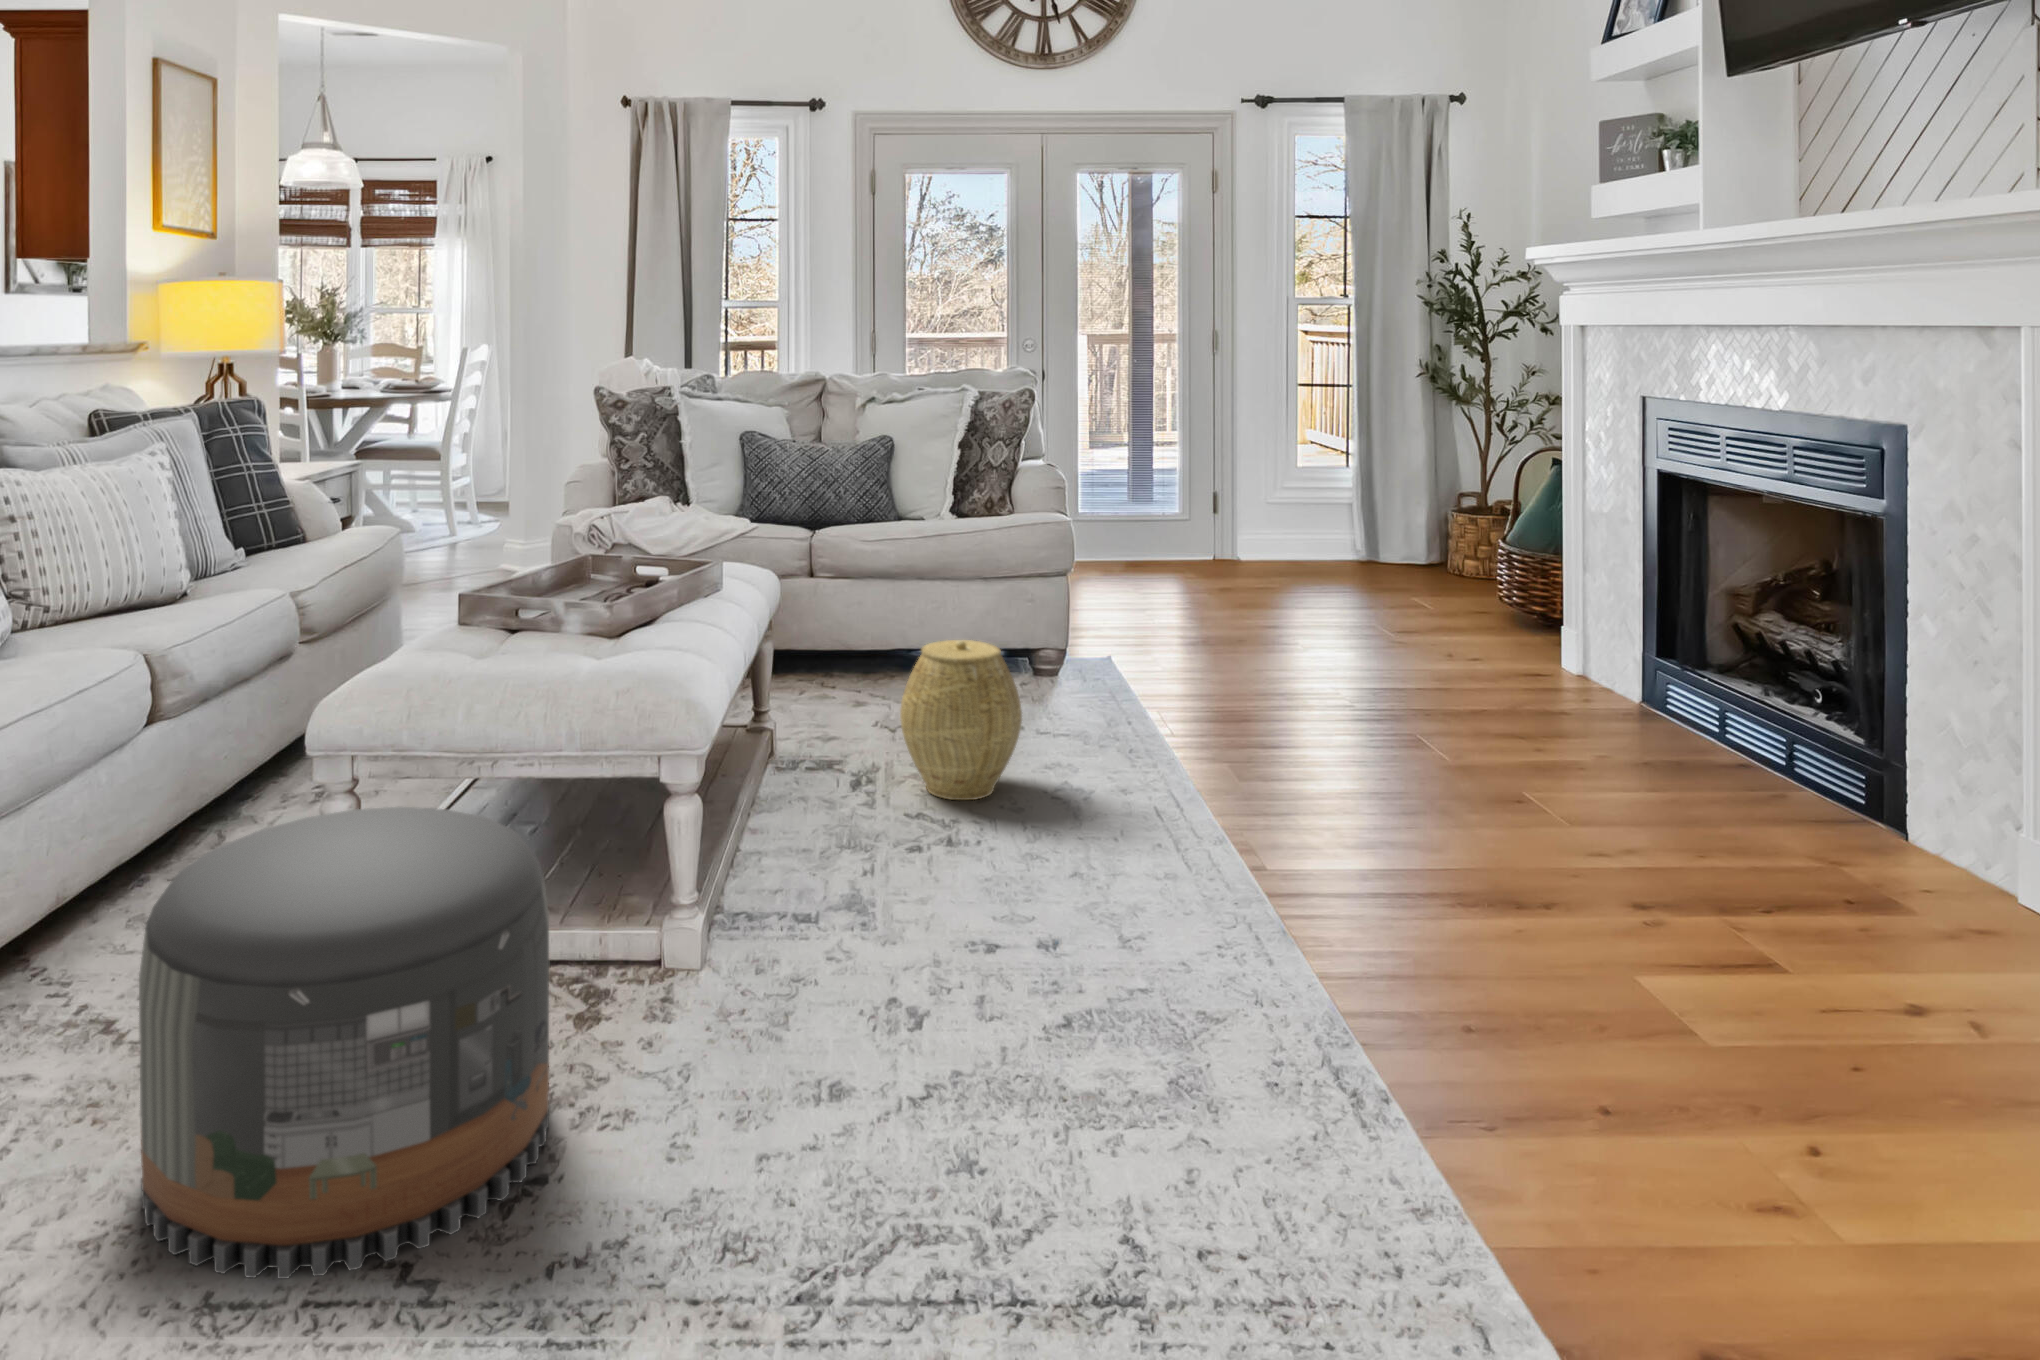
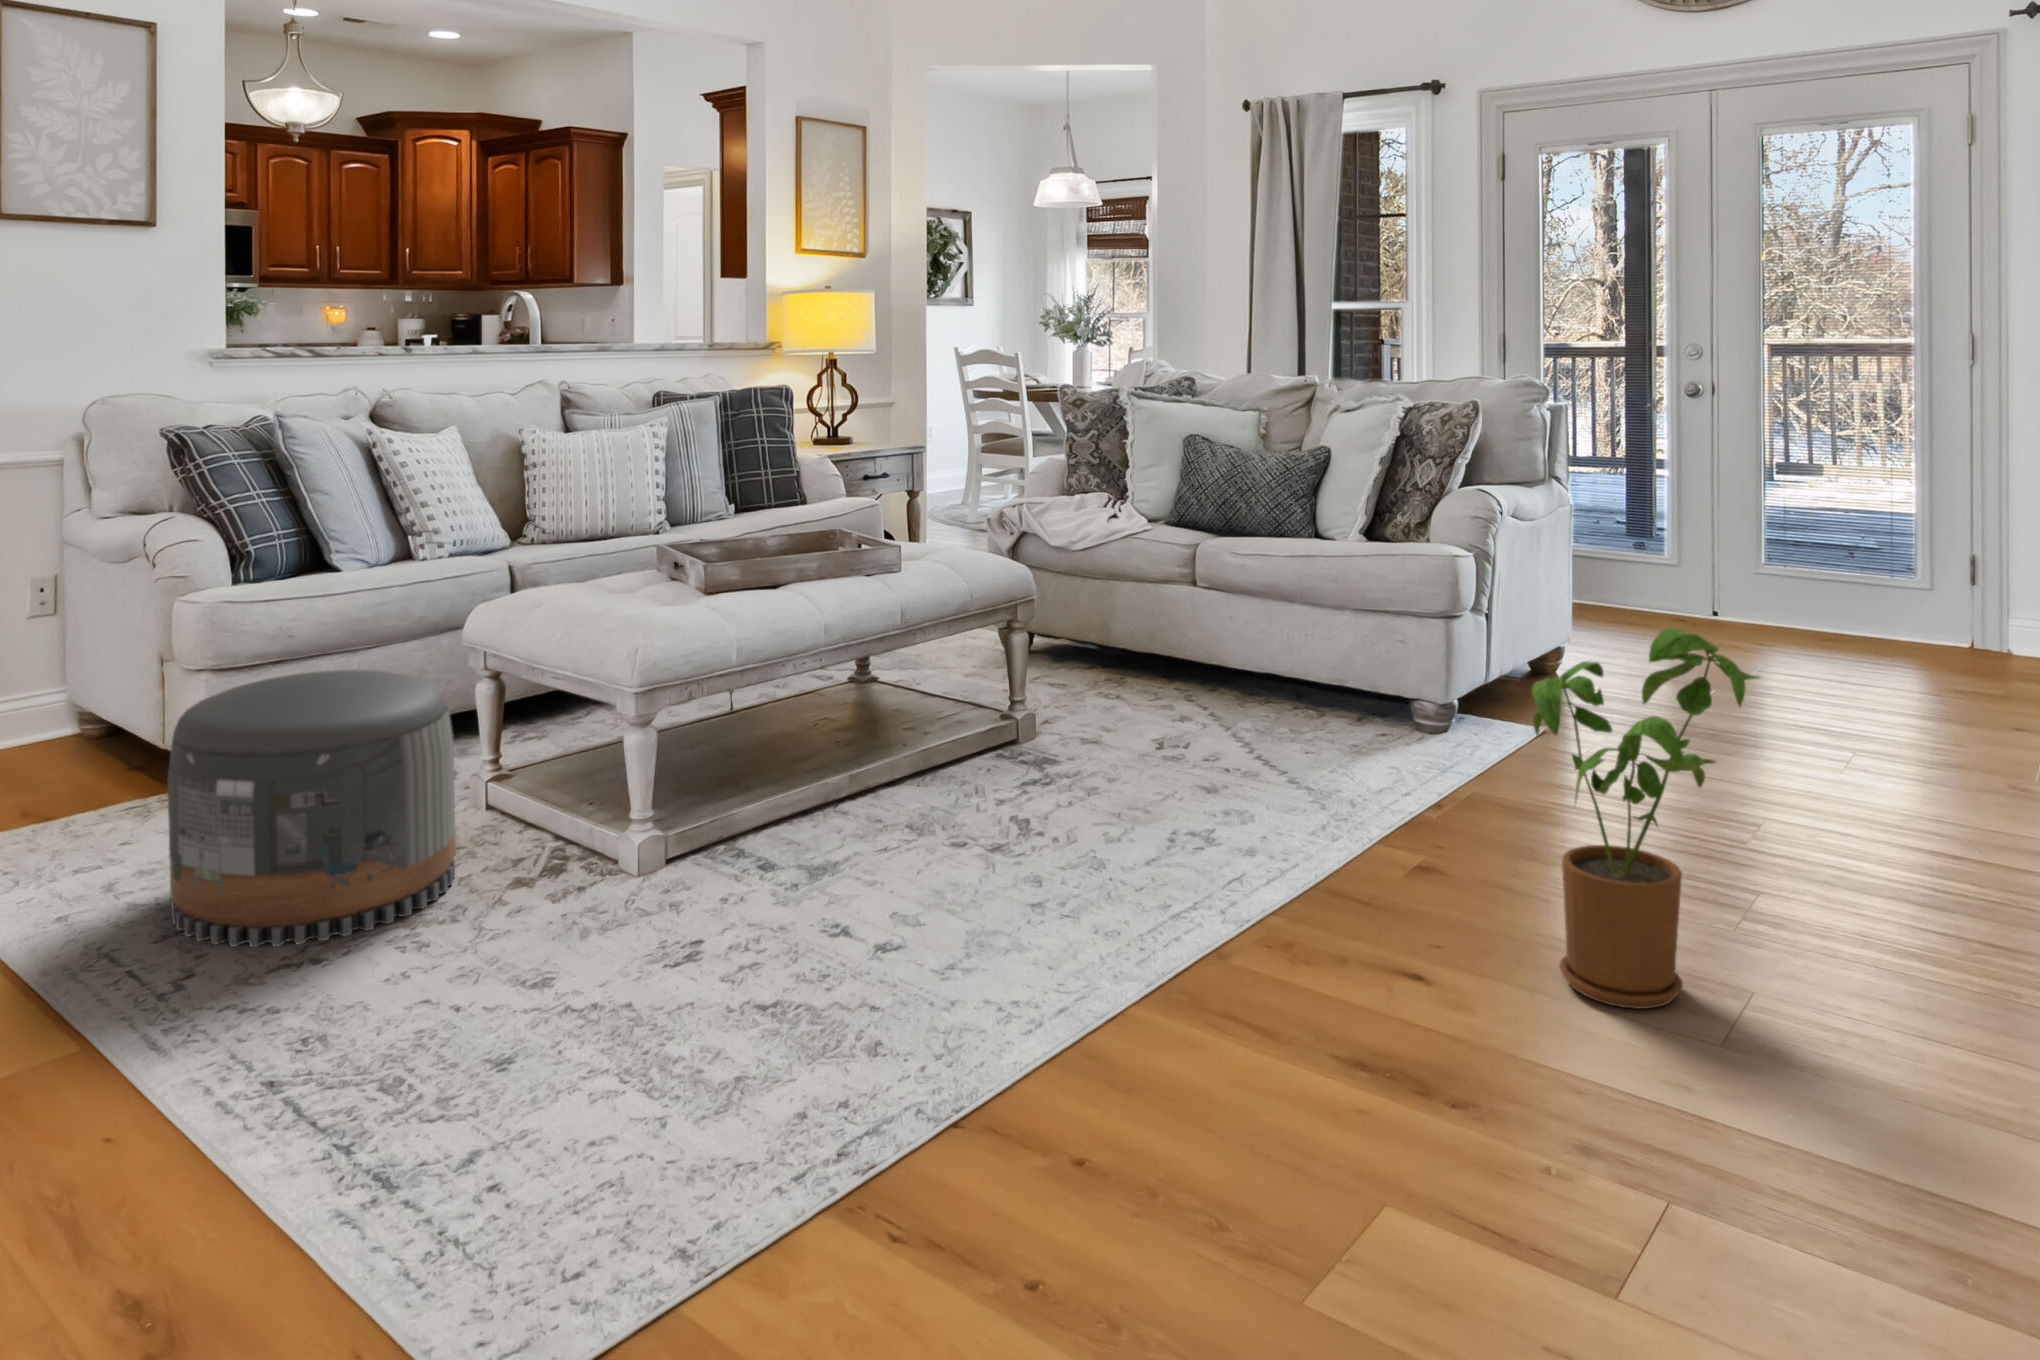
house plant: none [1440,553,1637,845] -> present [1532,627,1760,1009]
woven basket: present [900,640,1022,800] -> none [1045,649,1168,812]

